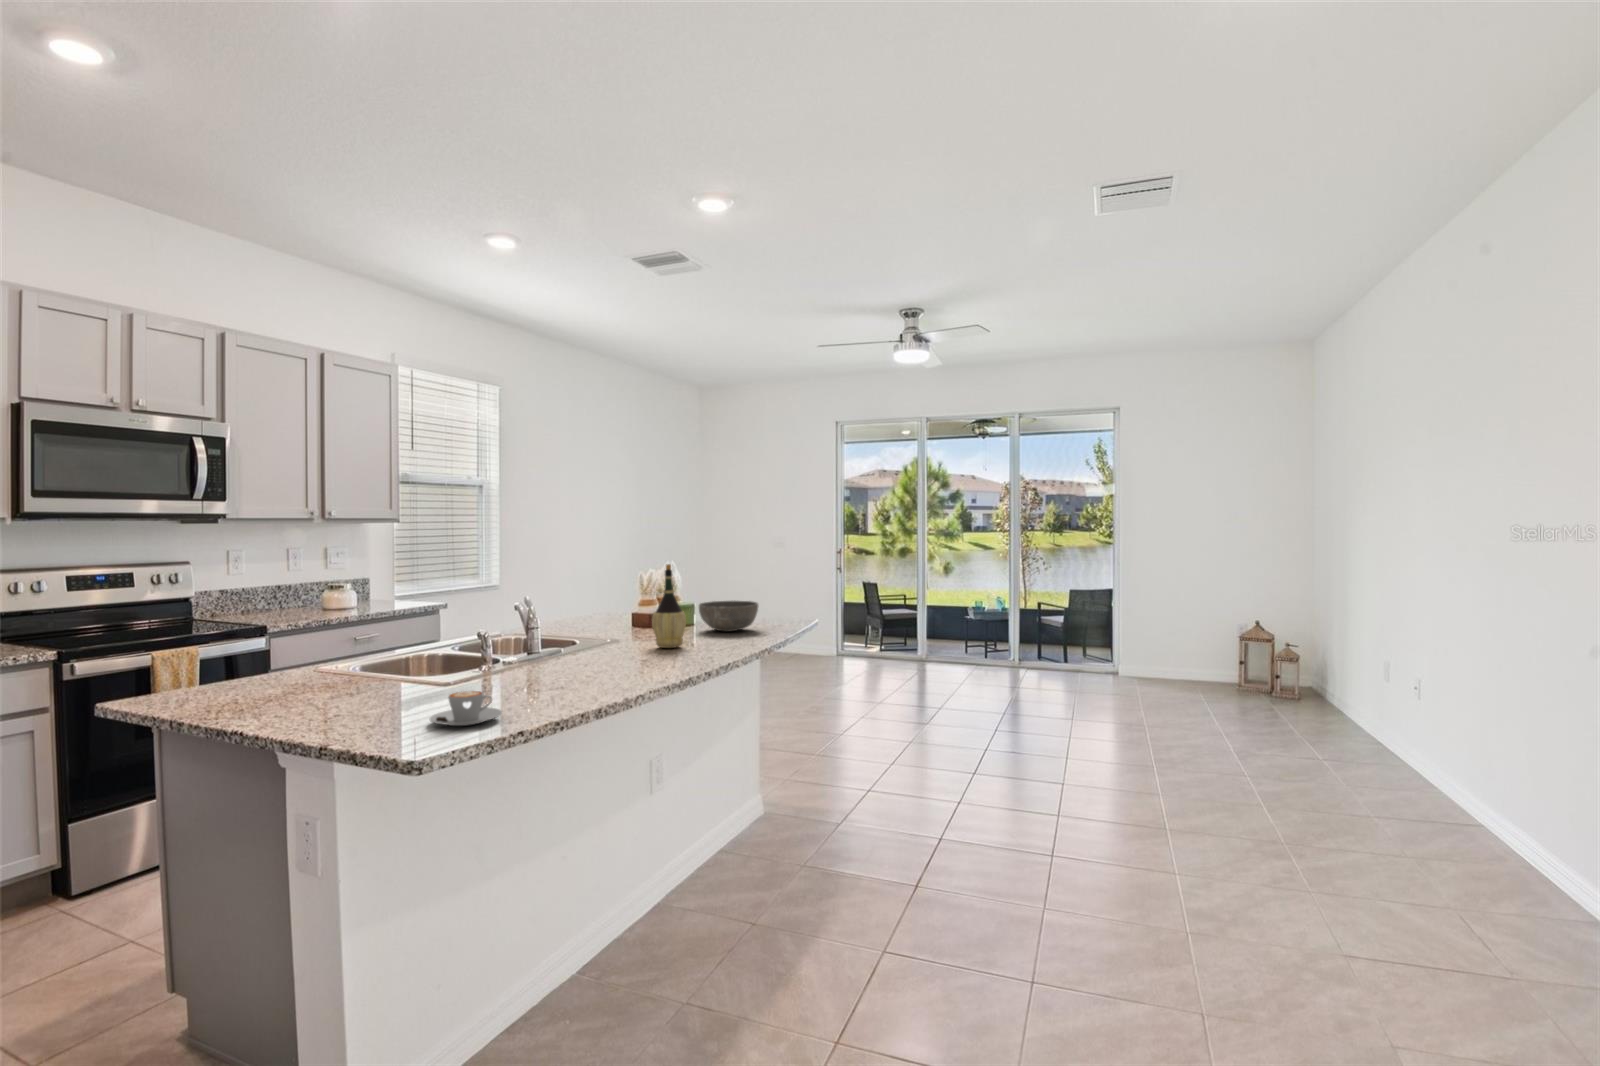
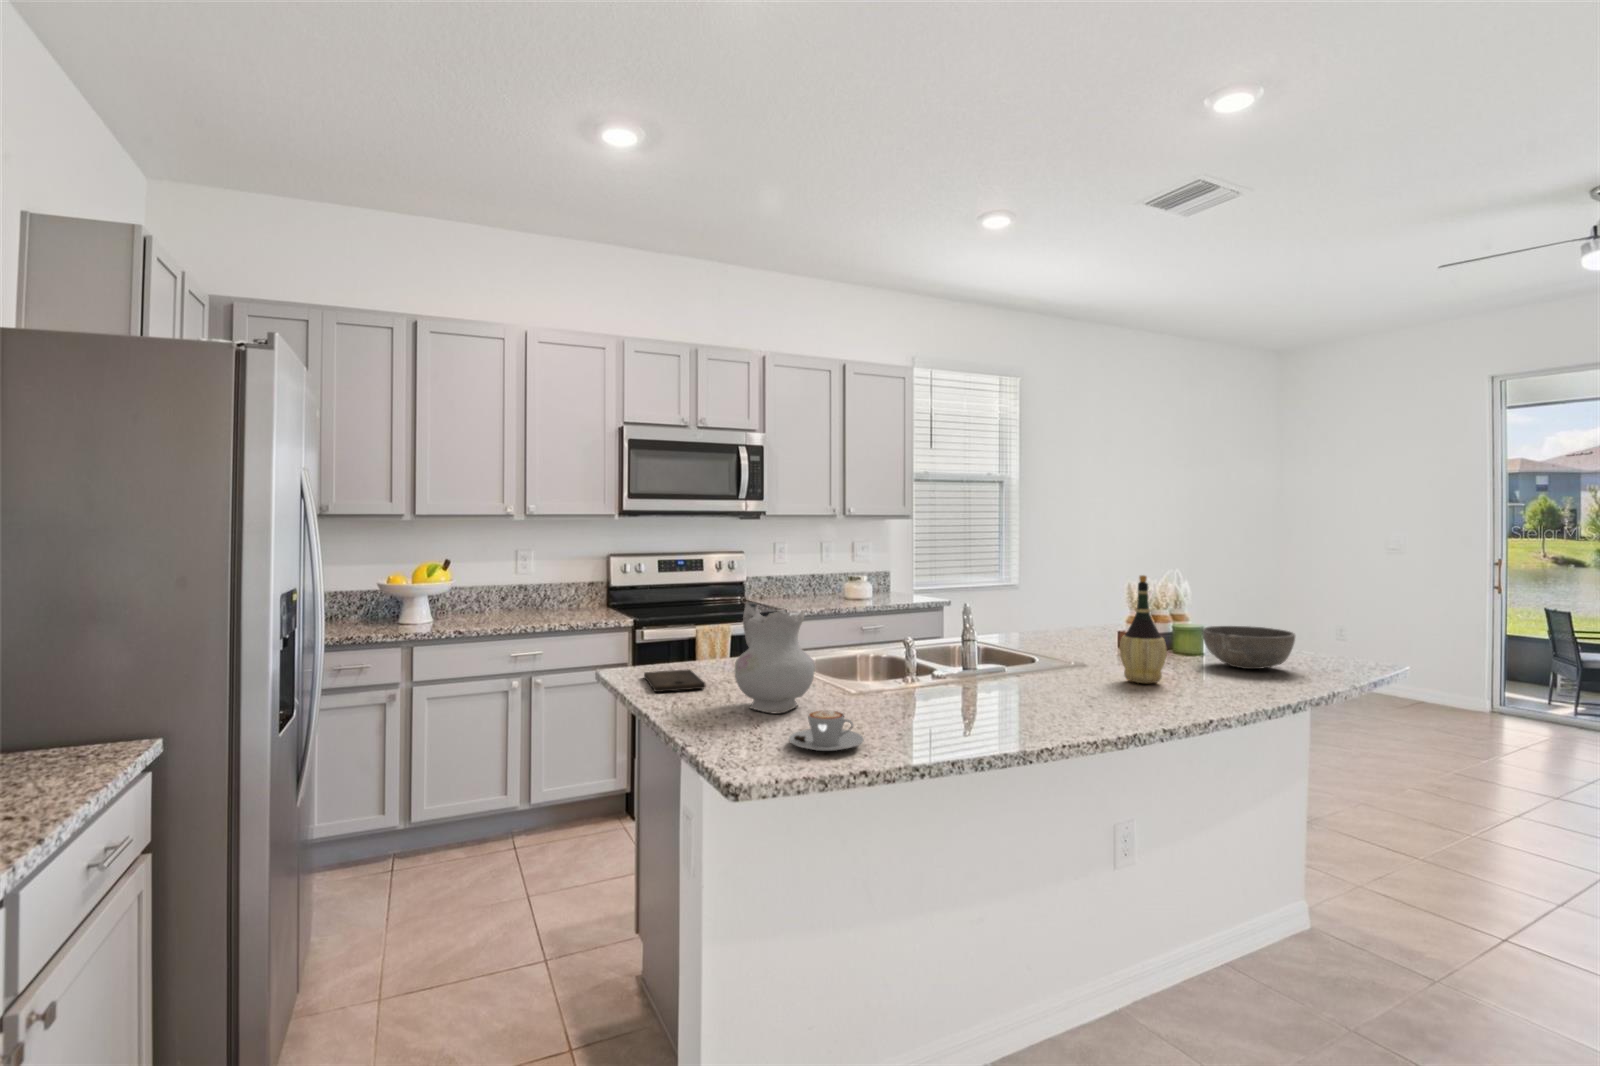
ceramic pitcher: none [330,604,419,709] -> present [735,602,815,713]
cutting board: none [172,688,273,712] -> present [644,669,705,692]

